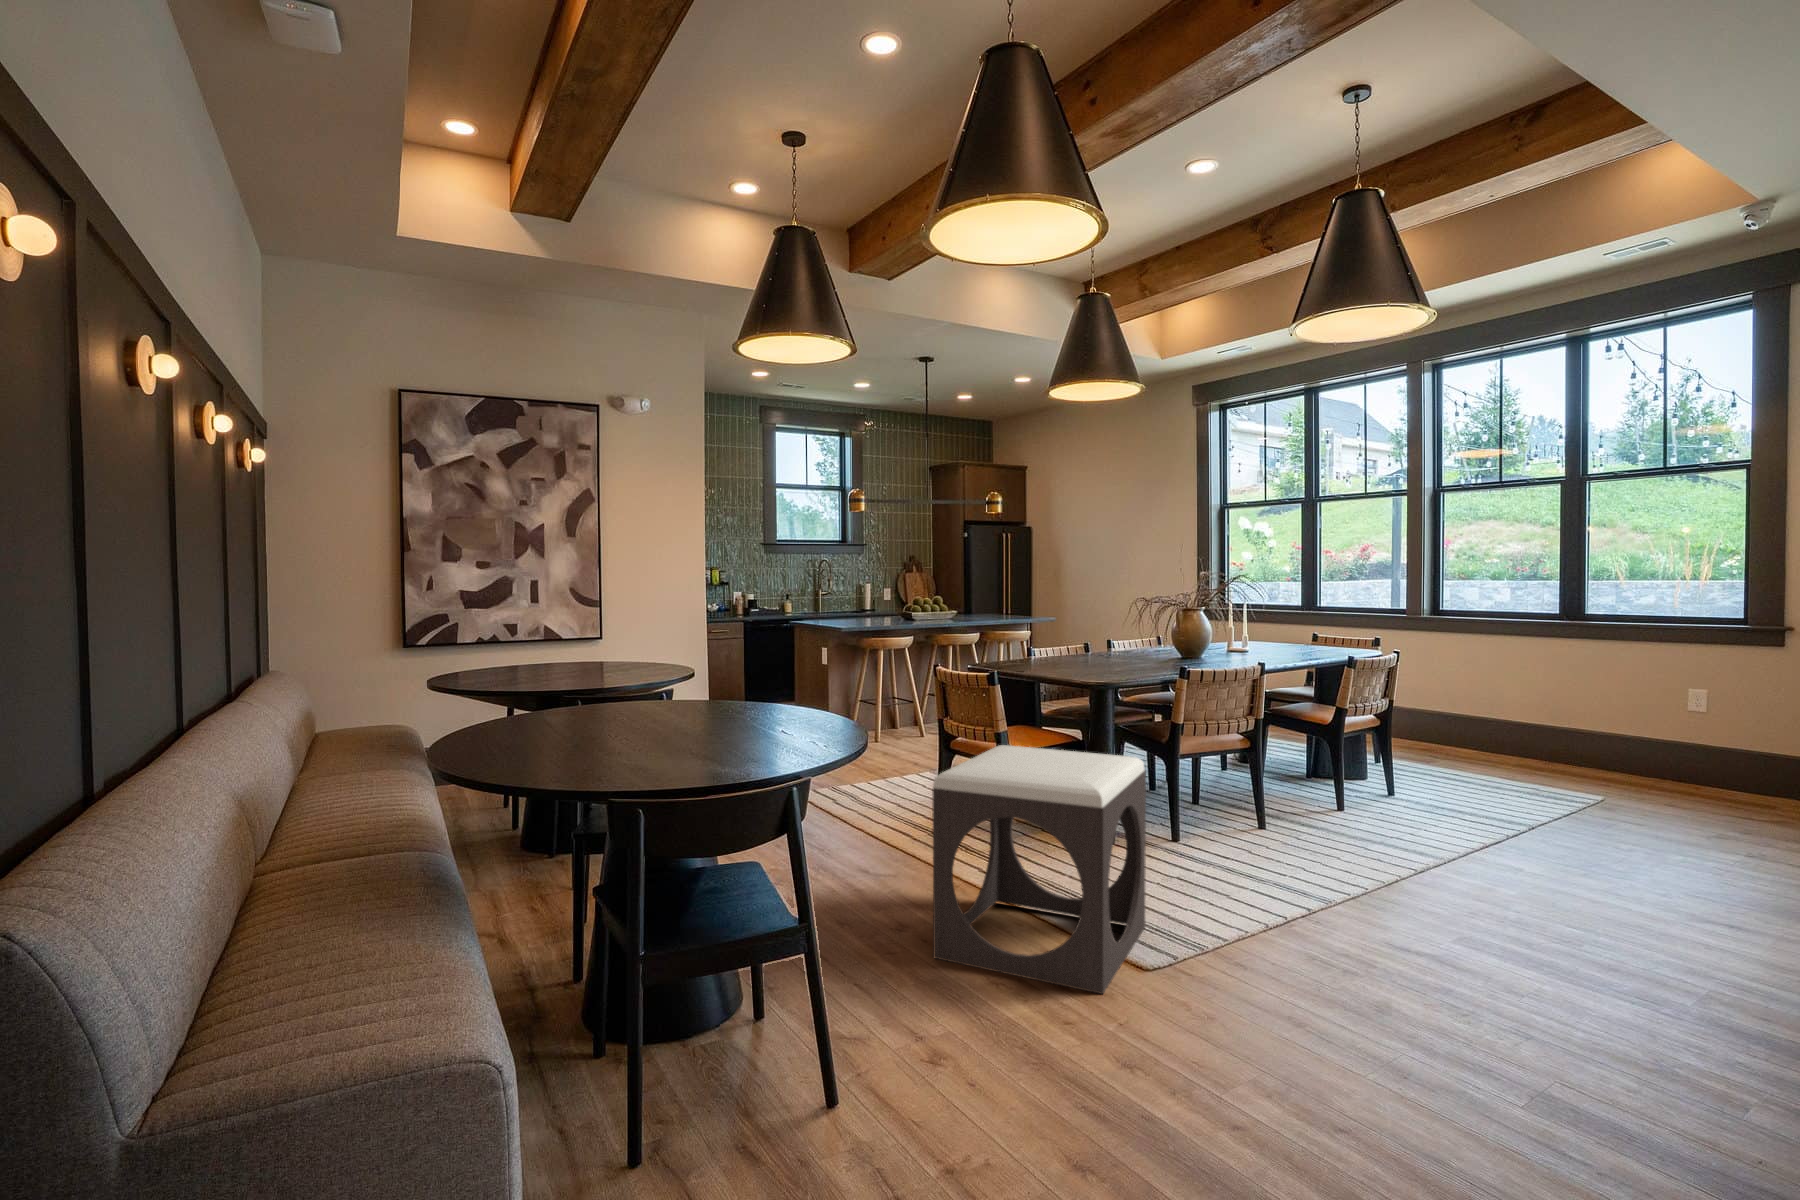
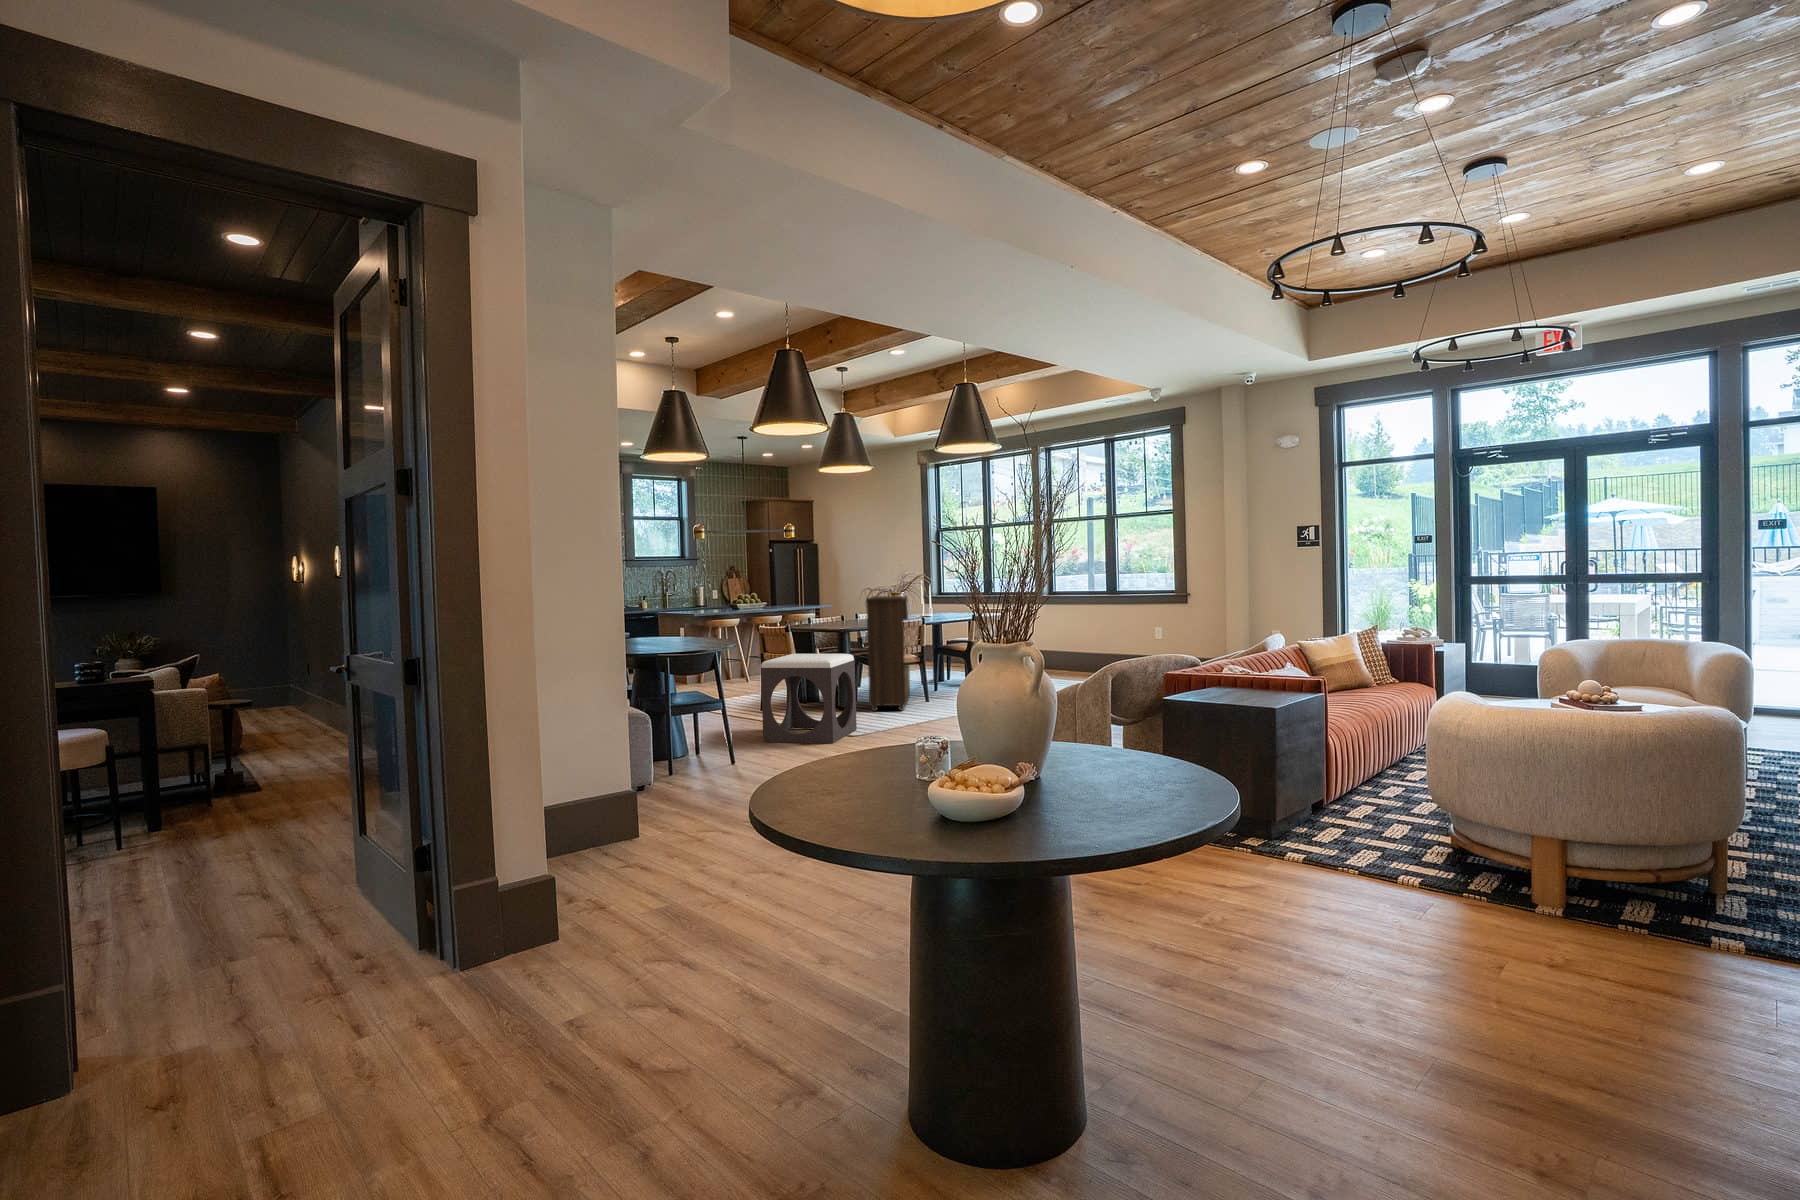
bookshelf: none [1152,616,1232,856] -> present [866,596,910,711]

